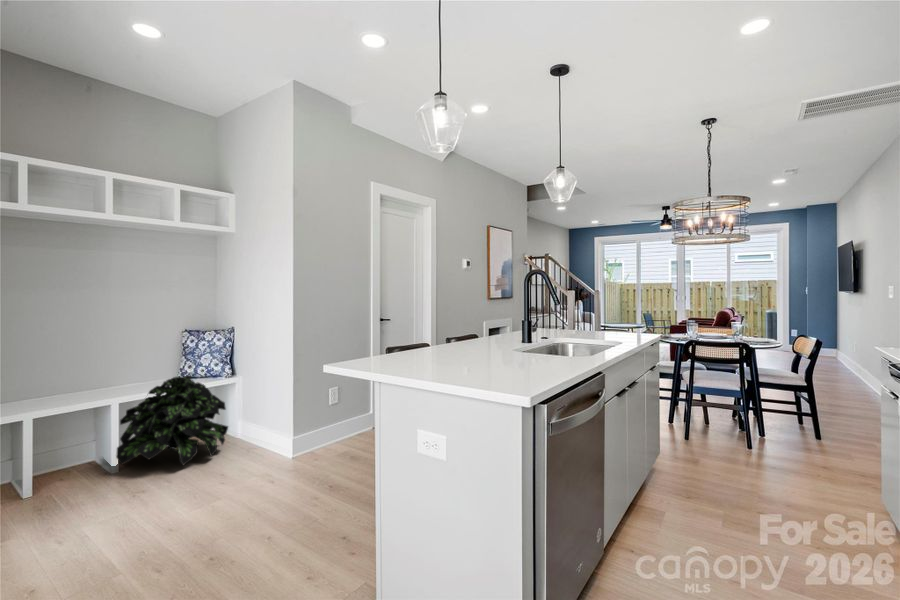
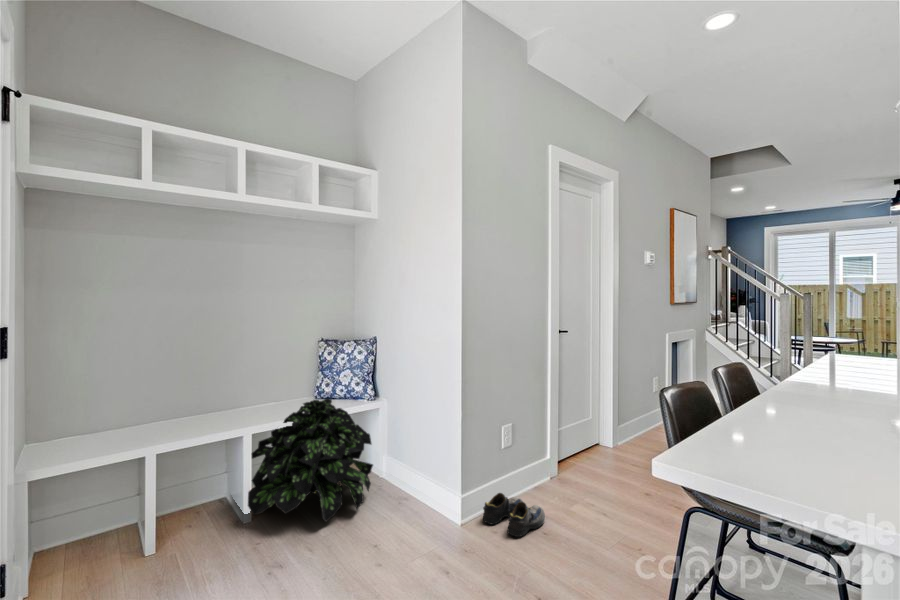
shoe: none [308,436,355,462] -> present [483,493,545,537]

